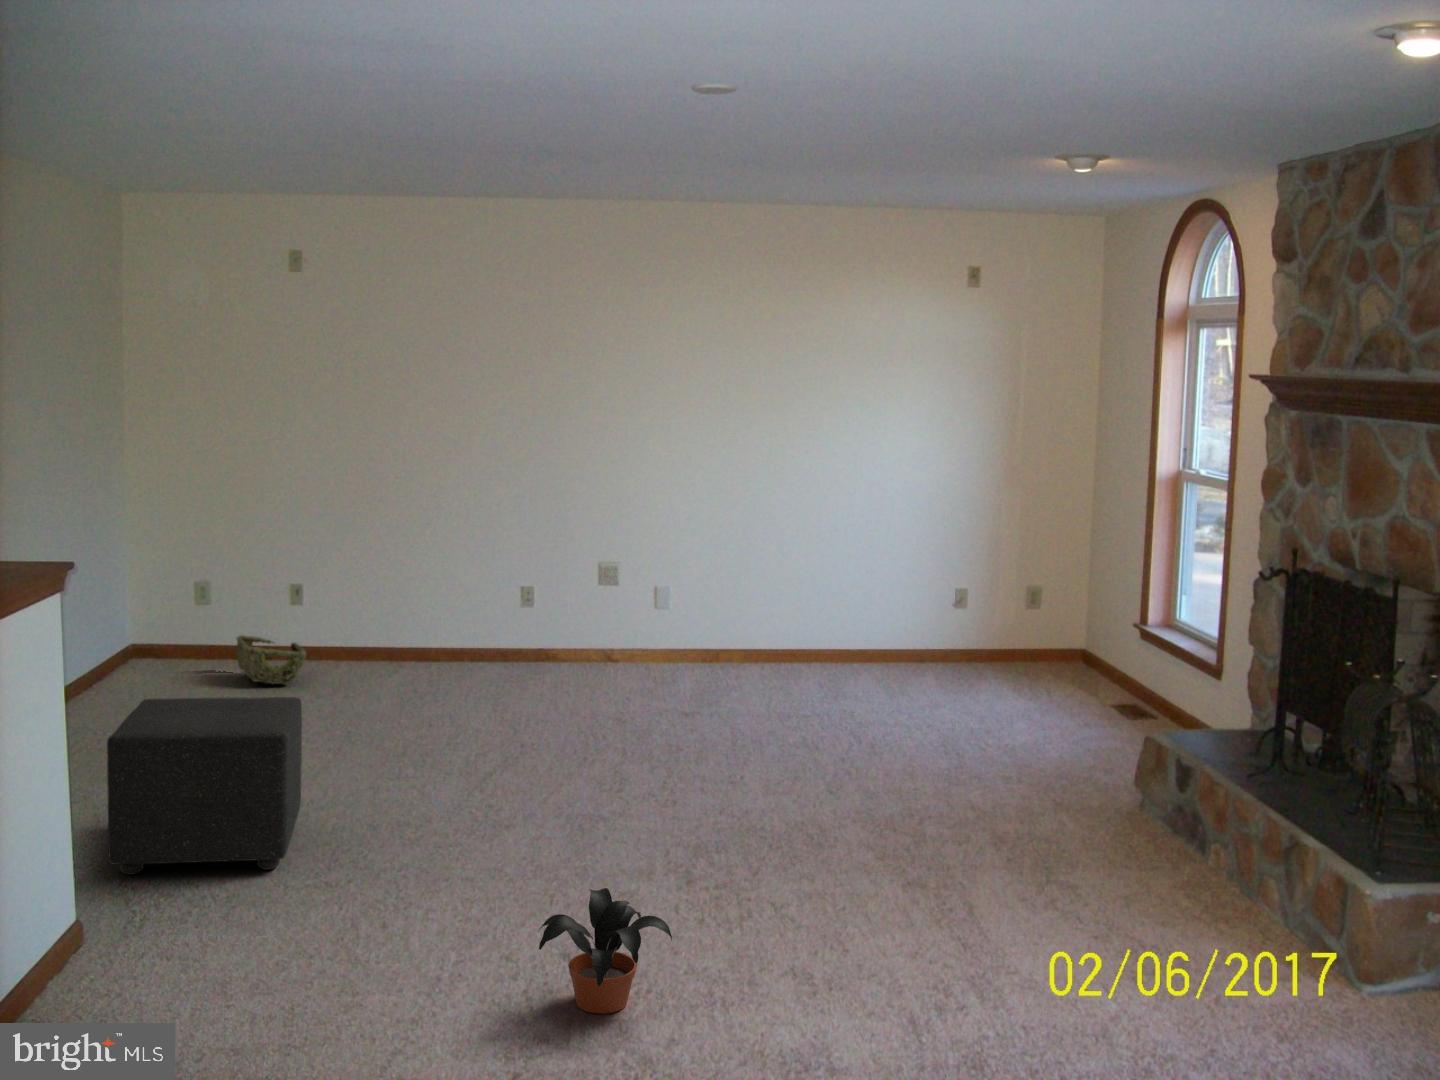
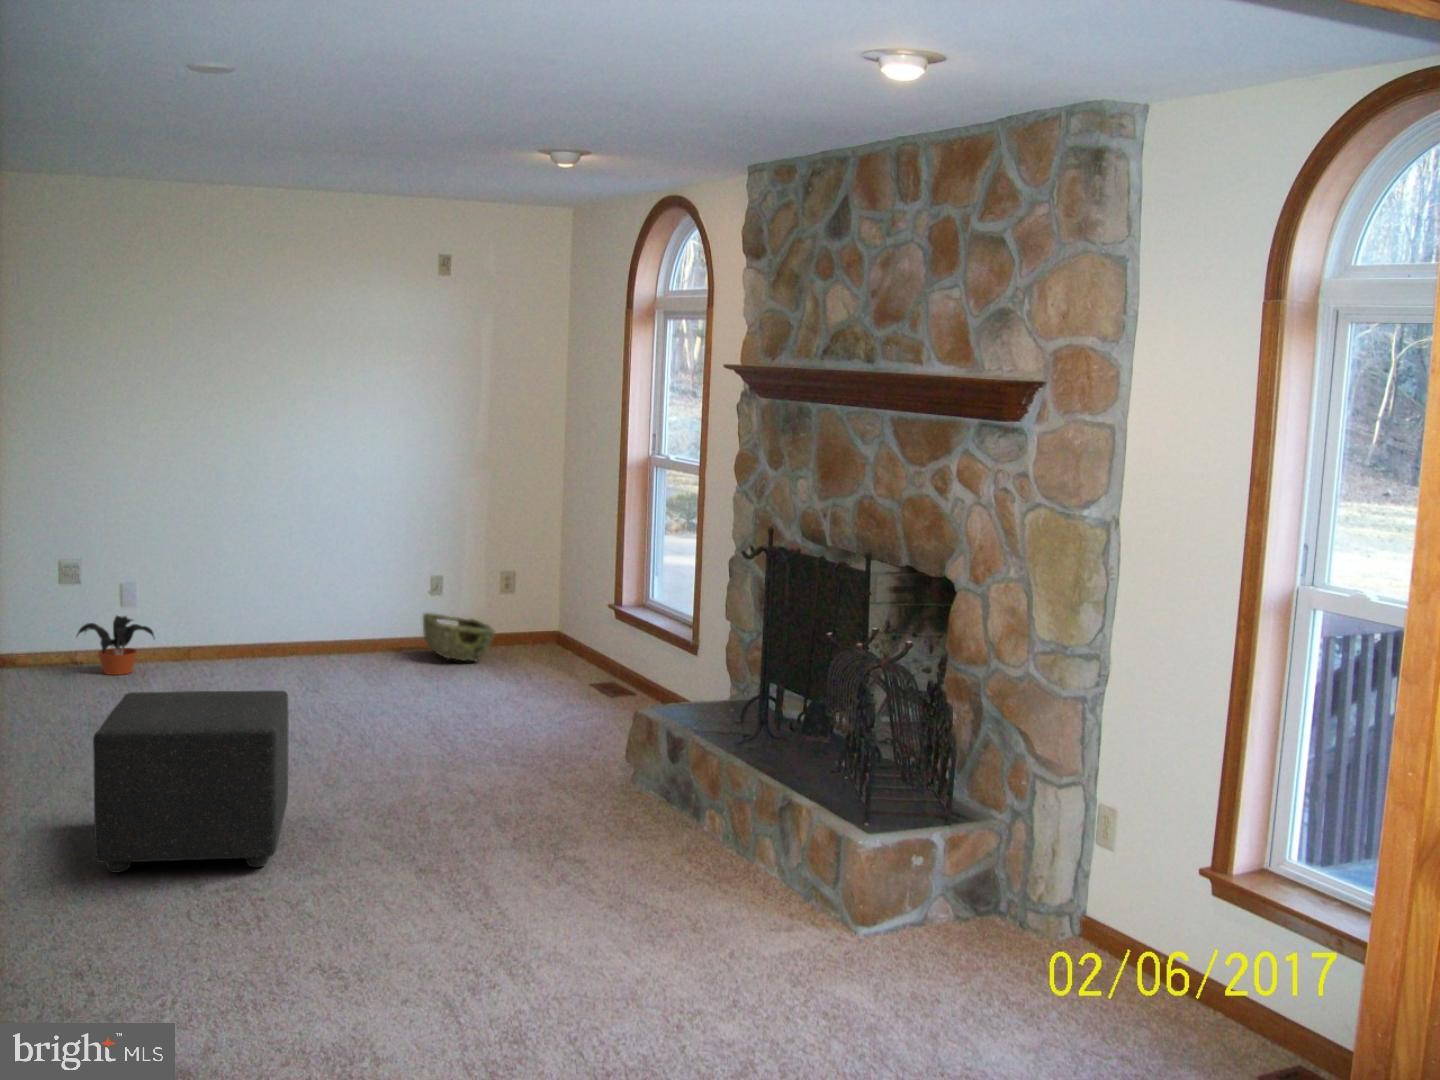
woven basket: present [236,636,306,685] -> present [423,613,495,661]
potted plant: present [539,888,672,1014] -> present [77,616,154,675]

